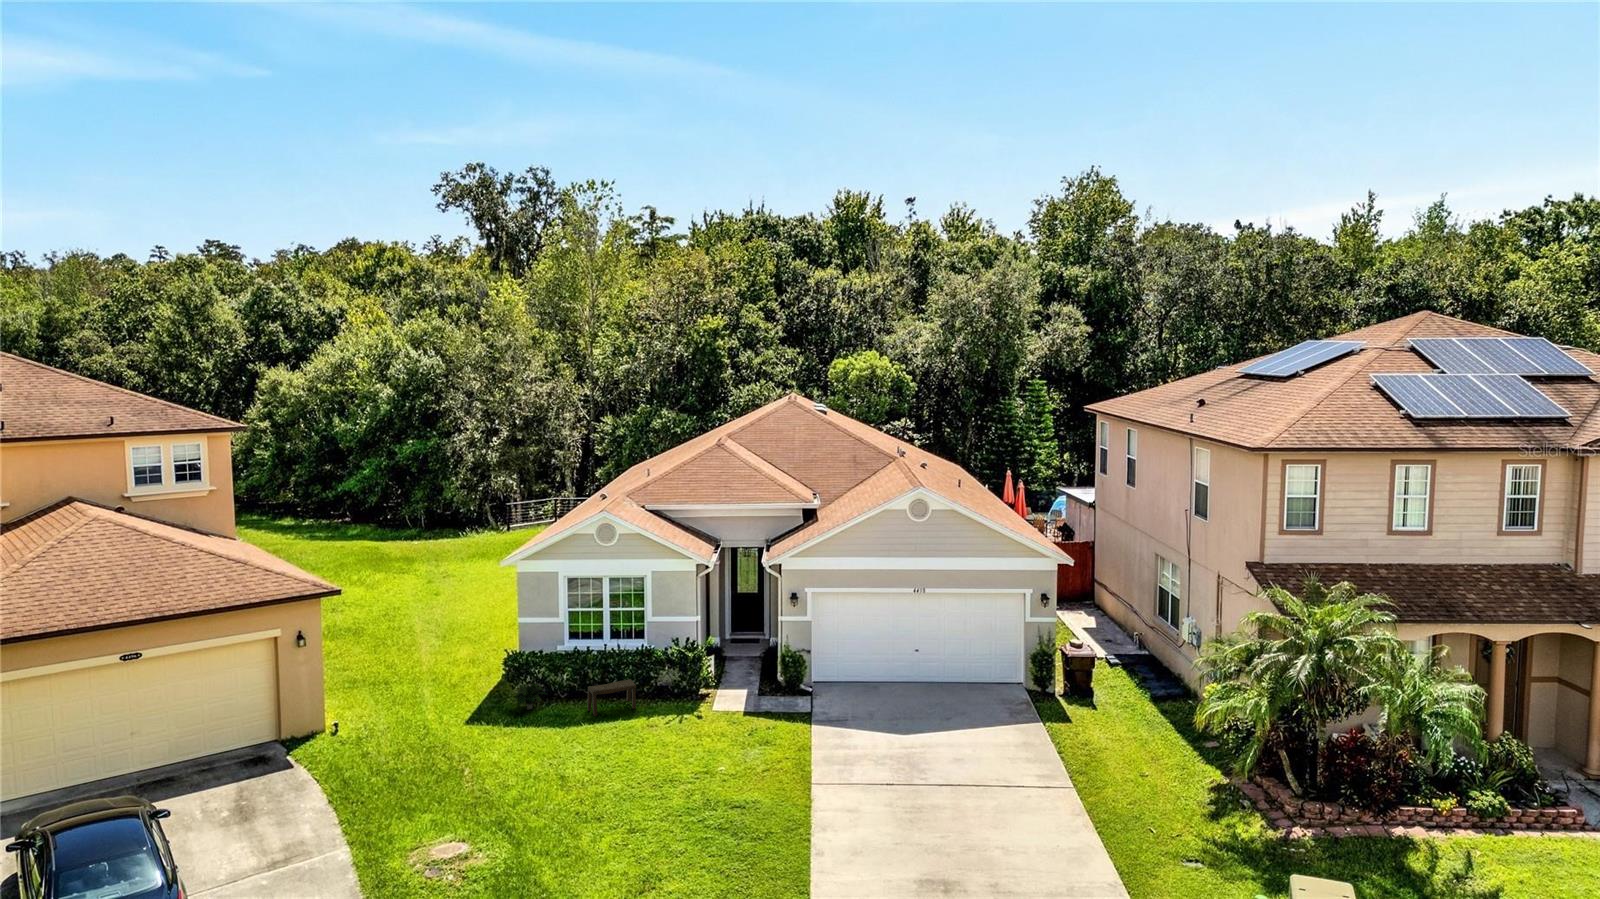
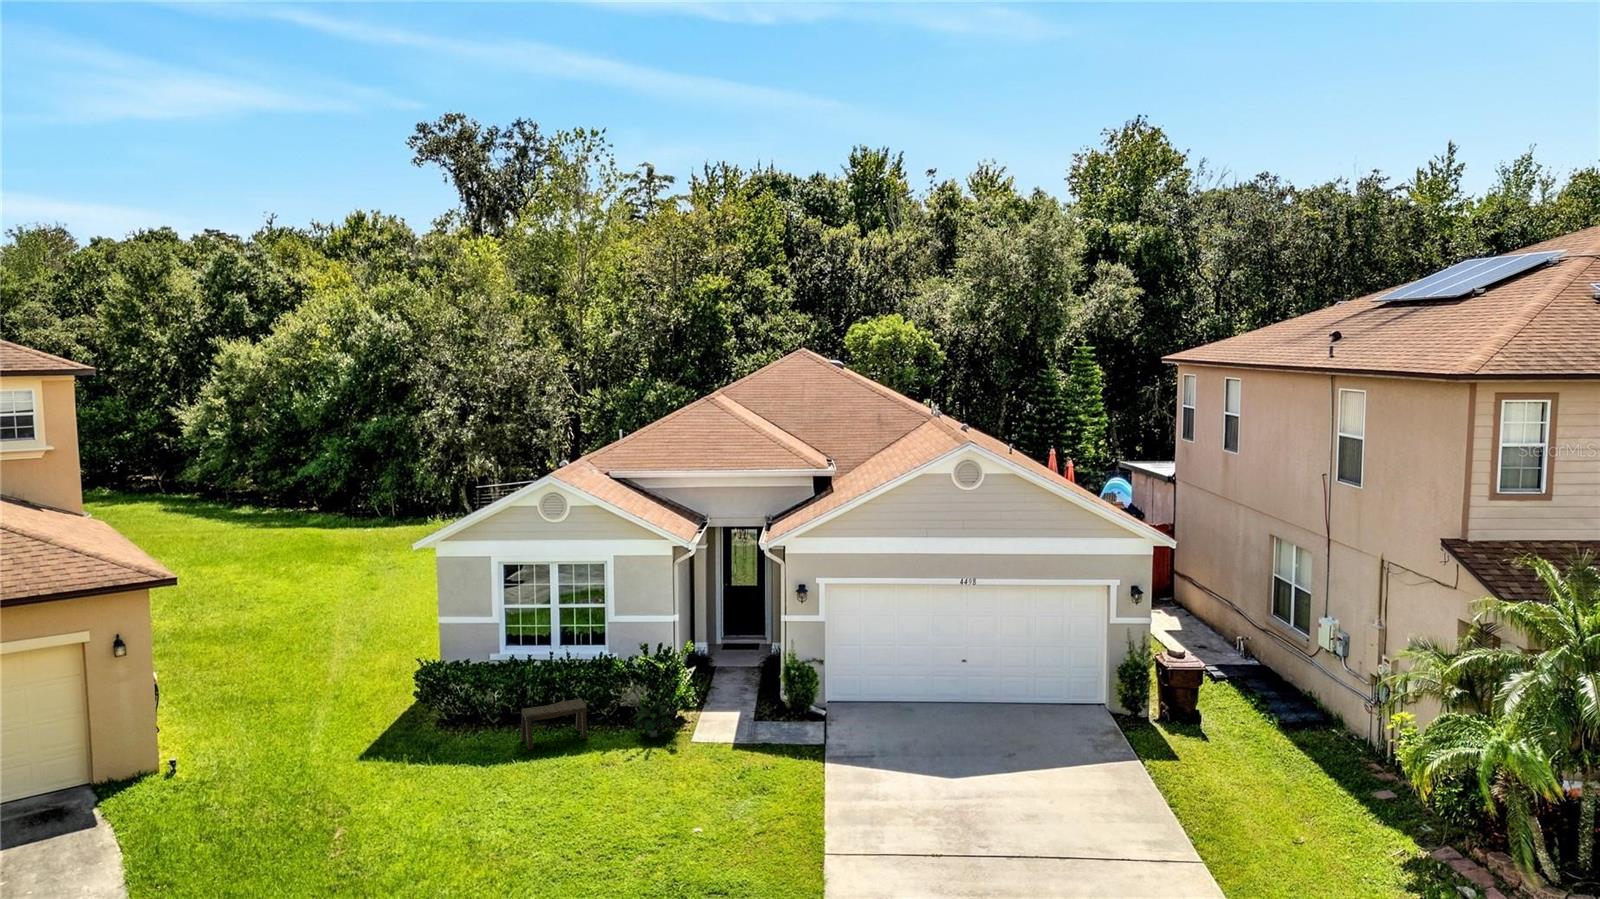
potted plant: present [514,683,545,709] -> present [634,700,673,737]

